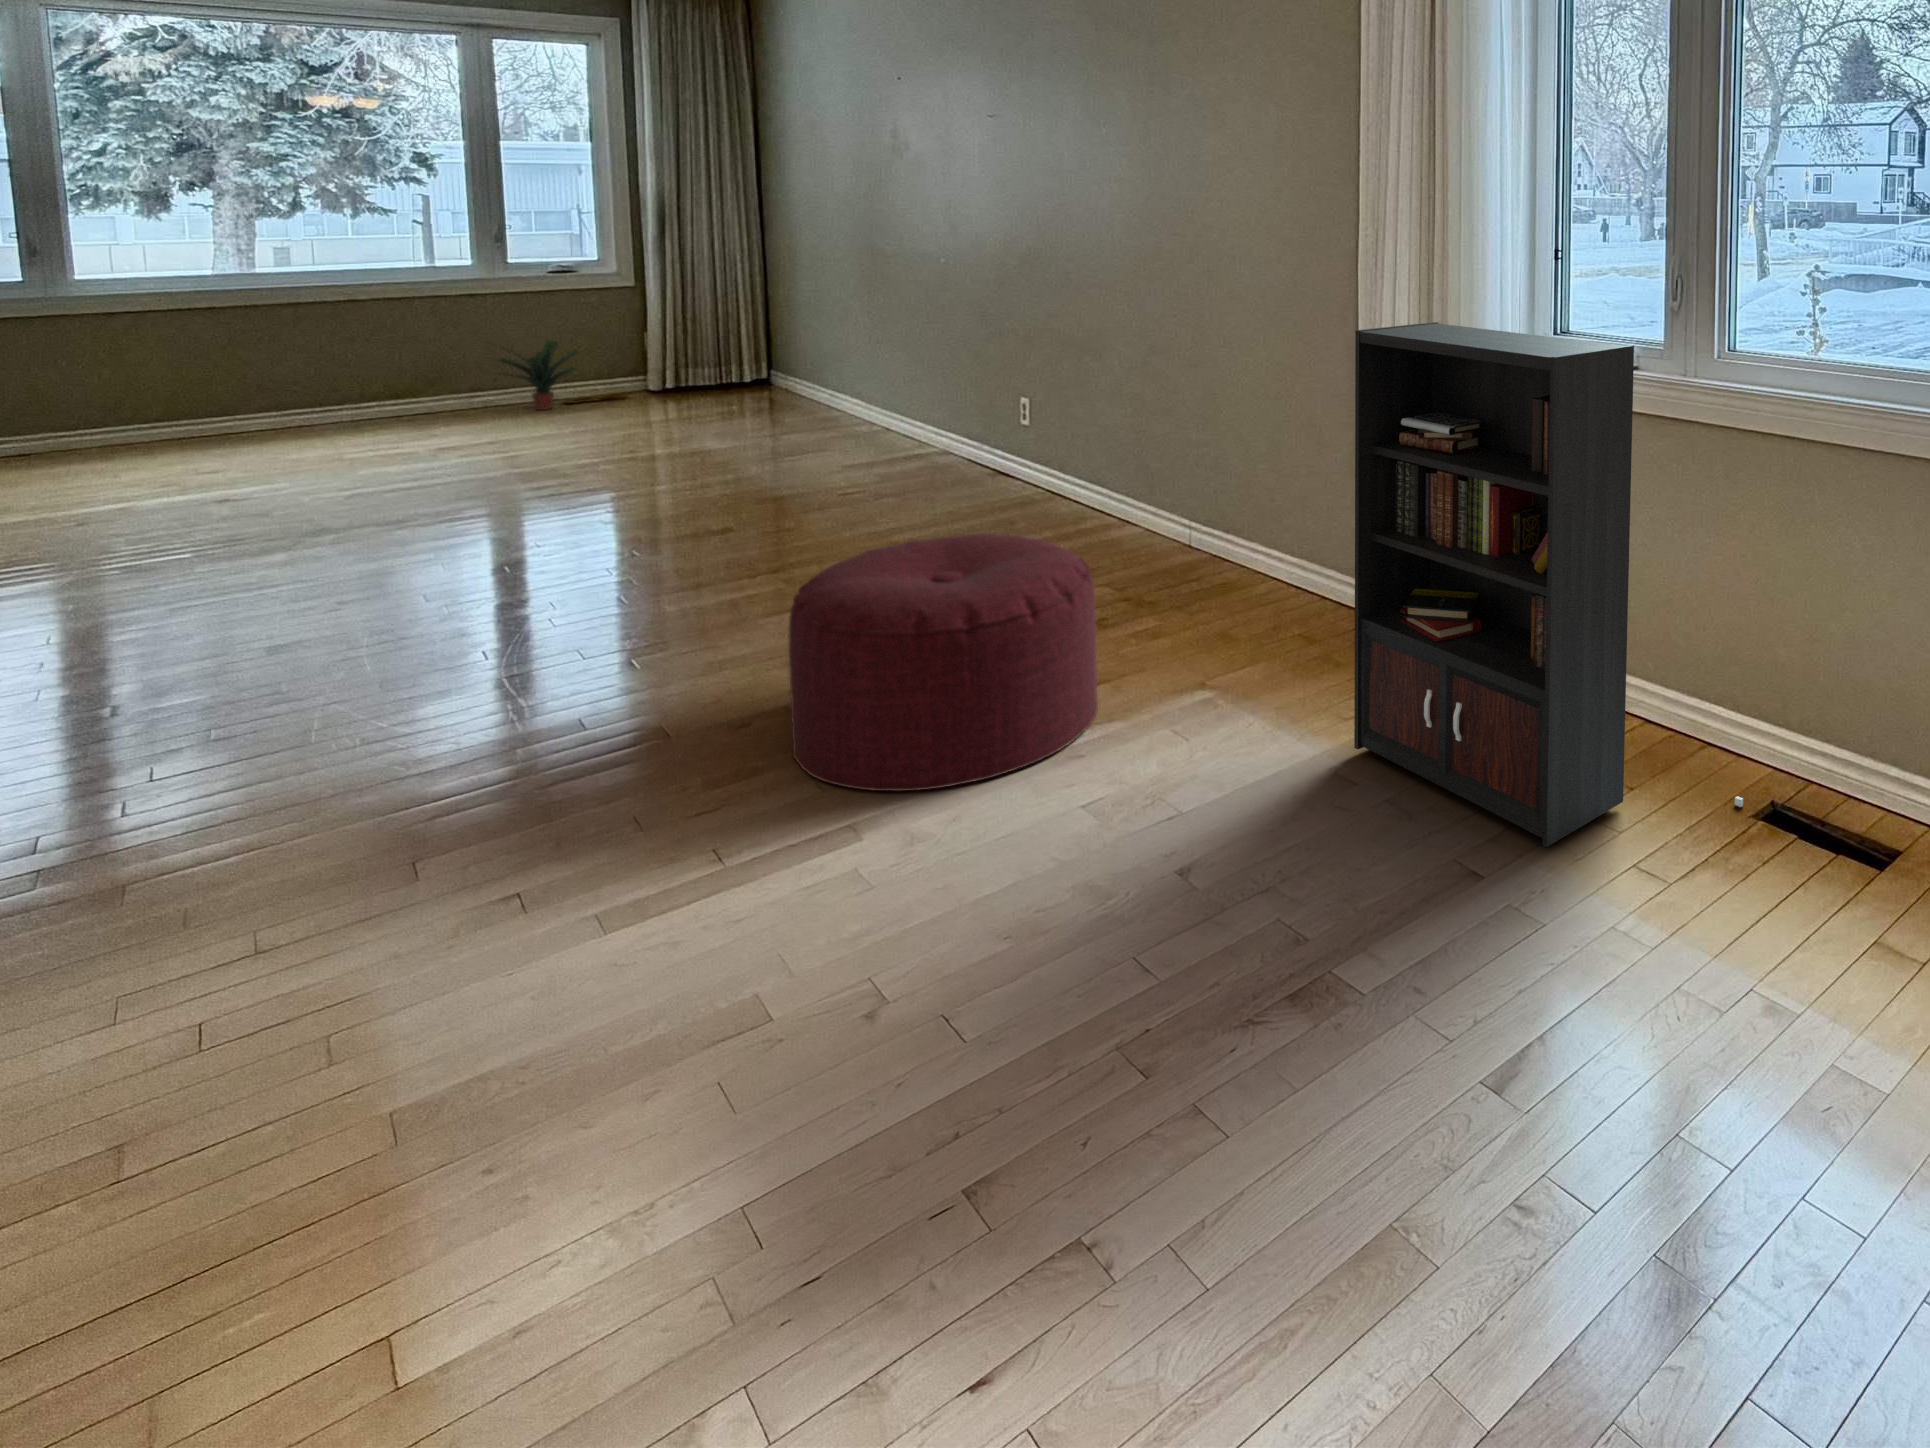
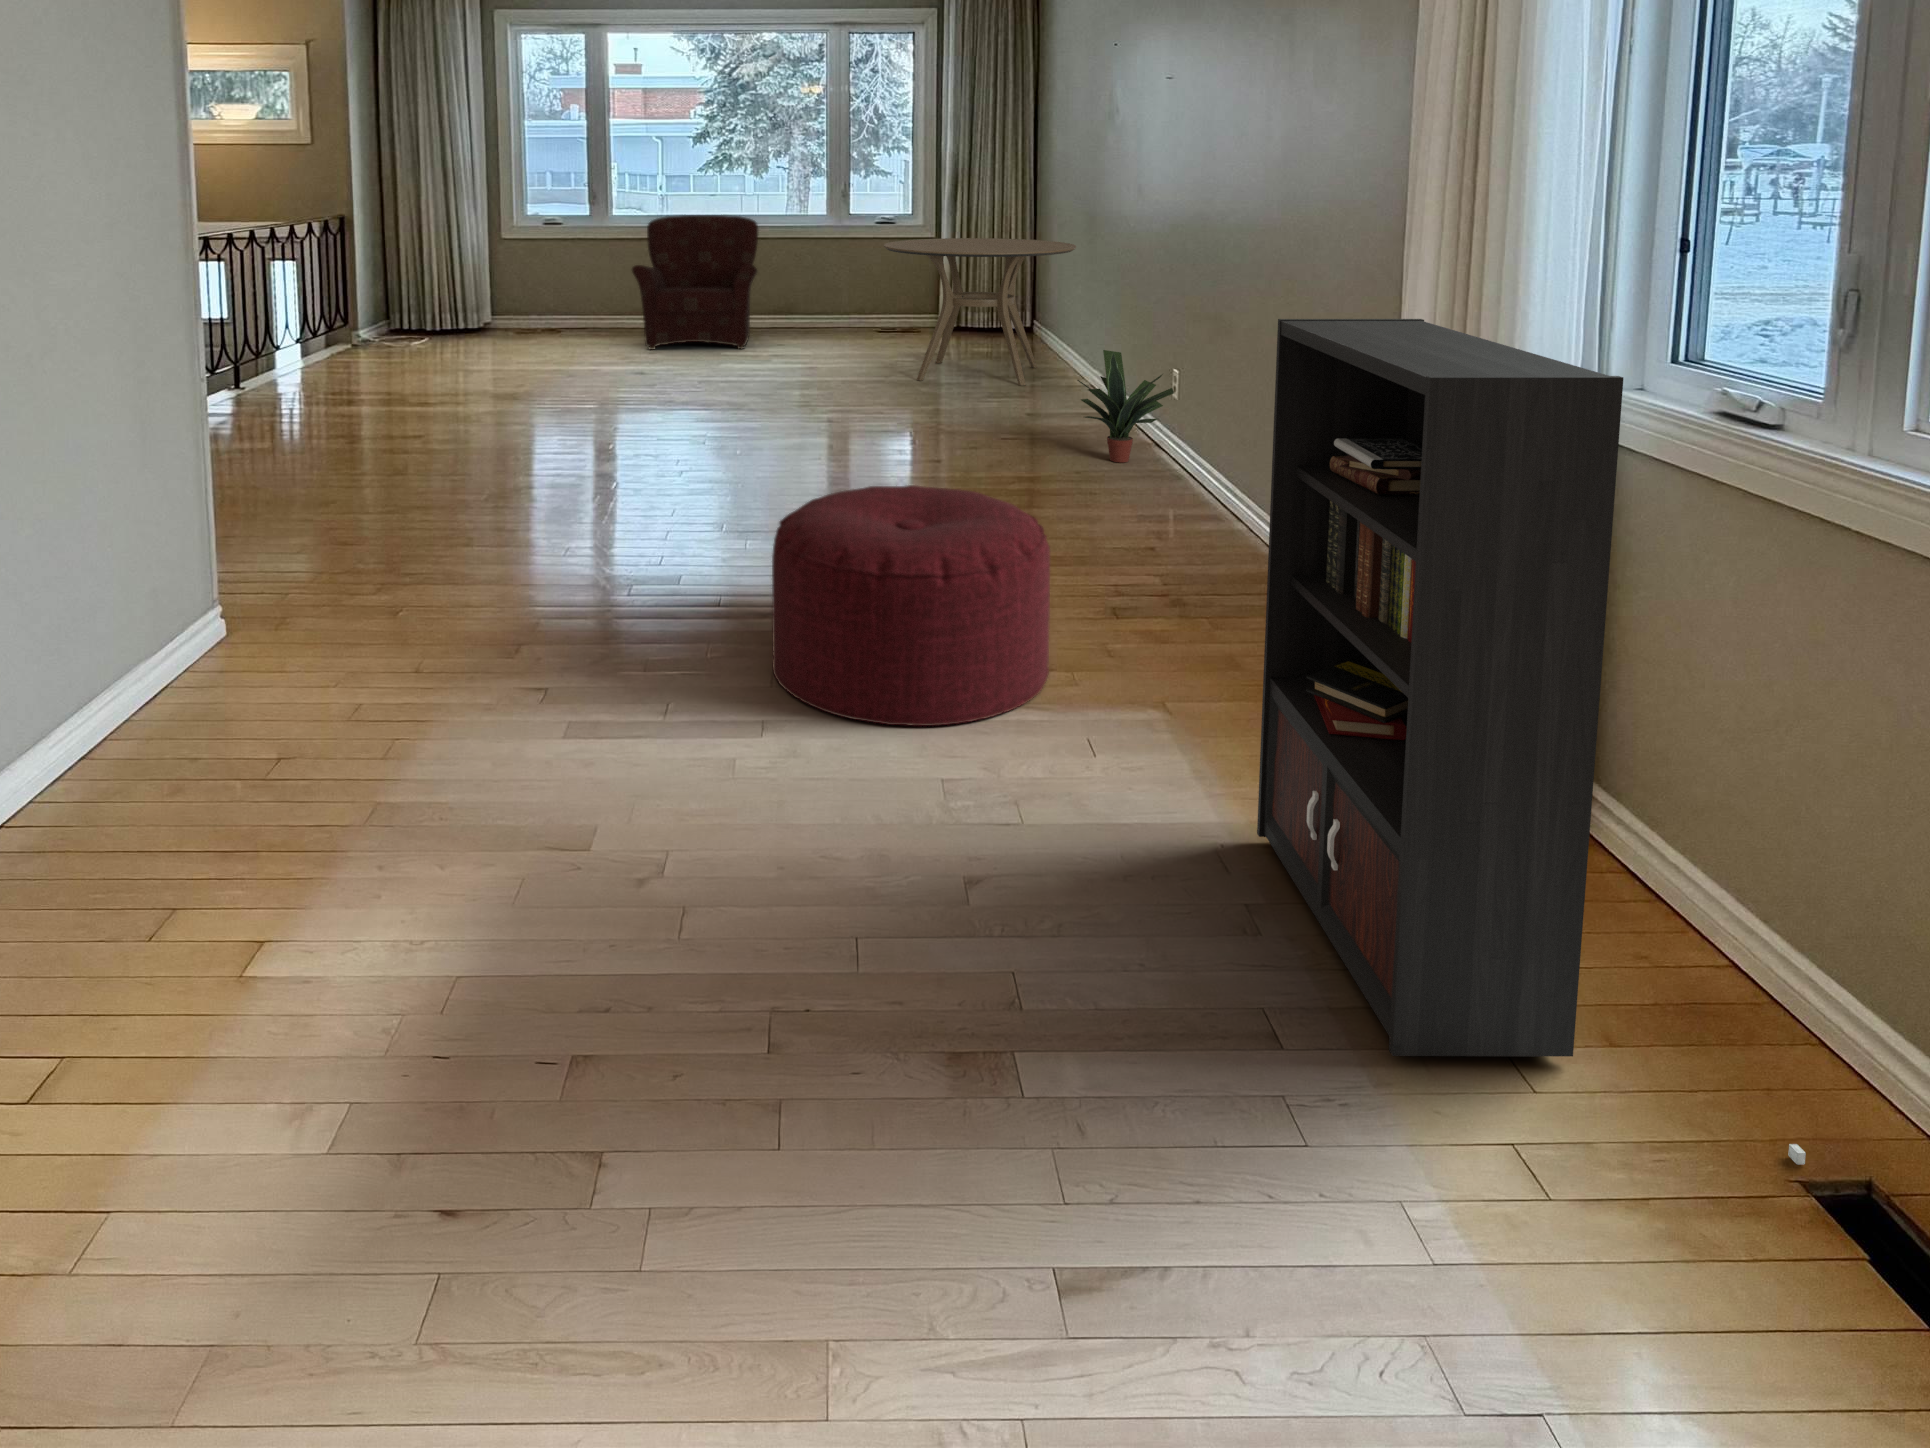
armchair: none [156,272,389,465] -> present [632,215,758,350]
dining table: none [612,283,853,450] -> present [884,238,1076,386]
potted plant: present [492,341,579,410] -> present [1077,350,1174,463]

